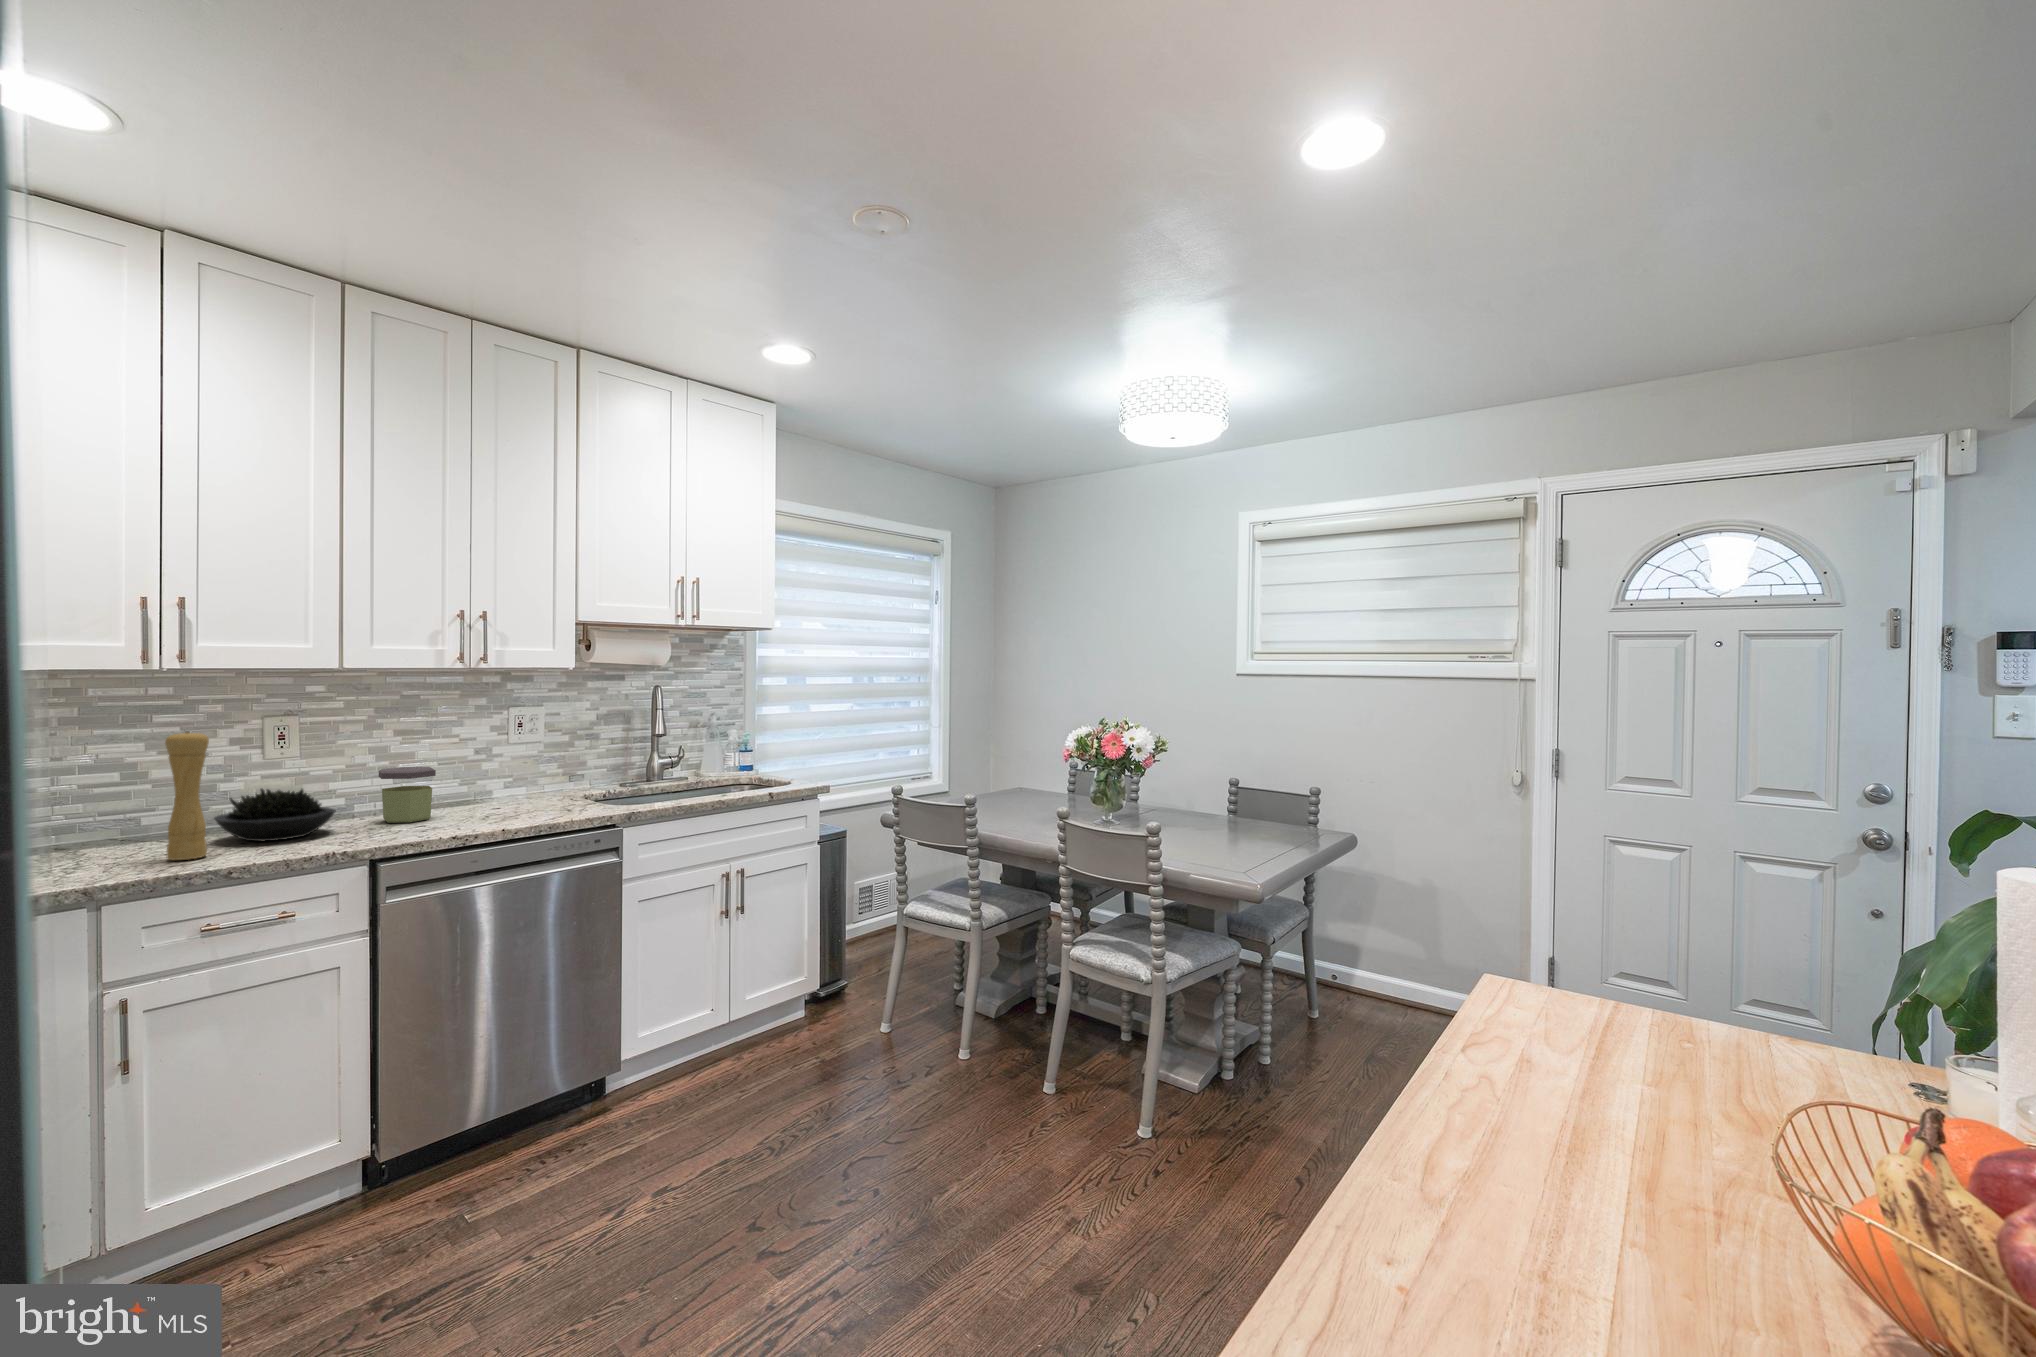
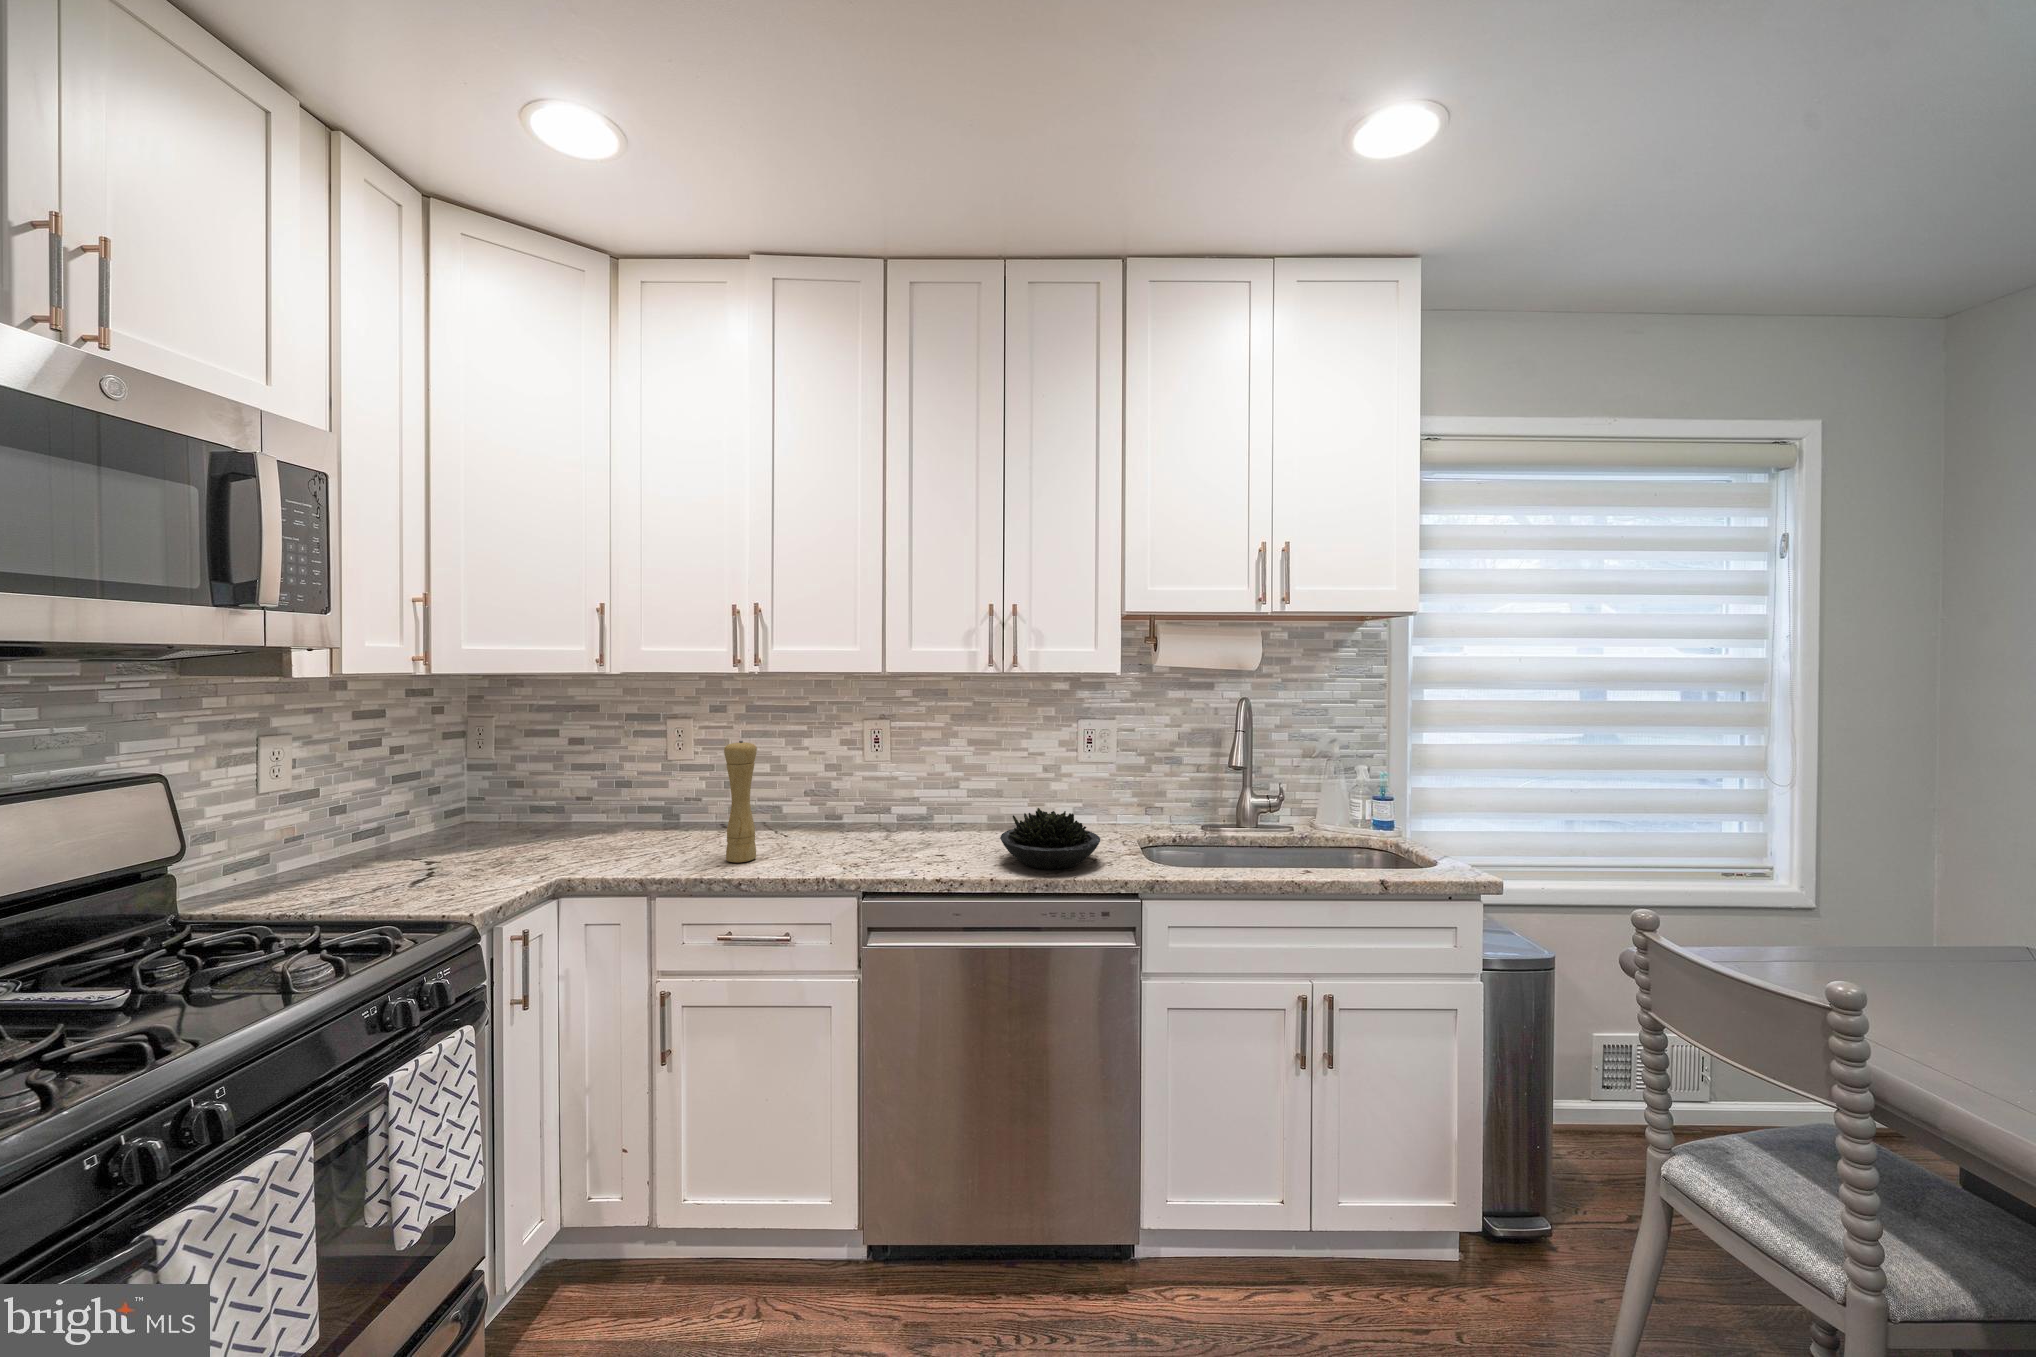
jar: present [379,767,436,823] -> none [924,783,977,845]
succulent plant: present [214,789,336,841] -> present [1000,808,1100,869]

